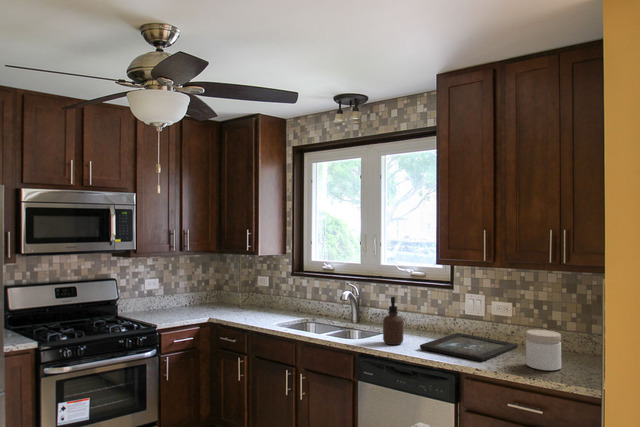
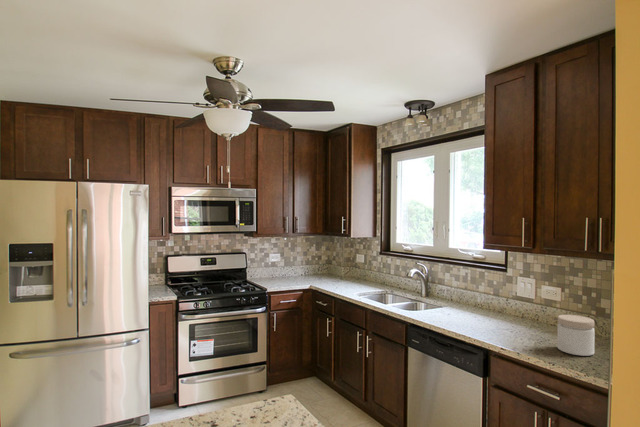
soap dispenser: present [383,297,403,345] -> none [433,276,452,318]
tray: present [420,333,518,361] -> none [462,313,564,340]

